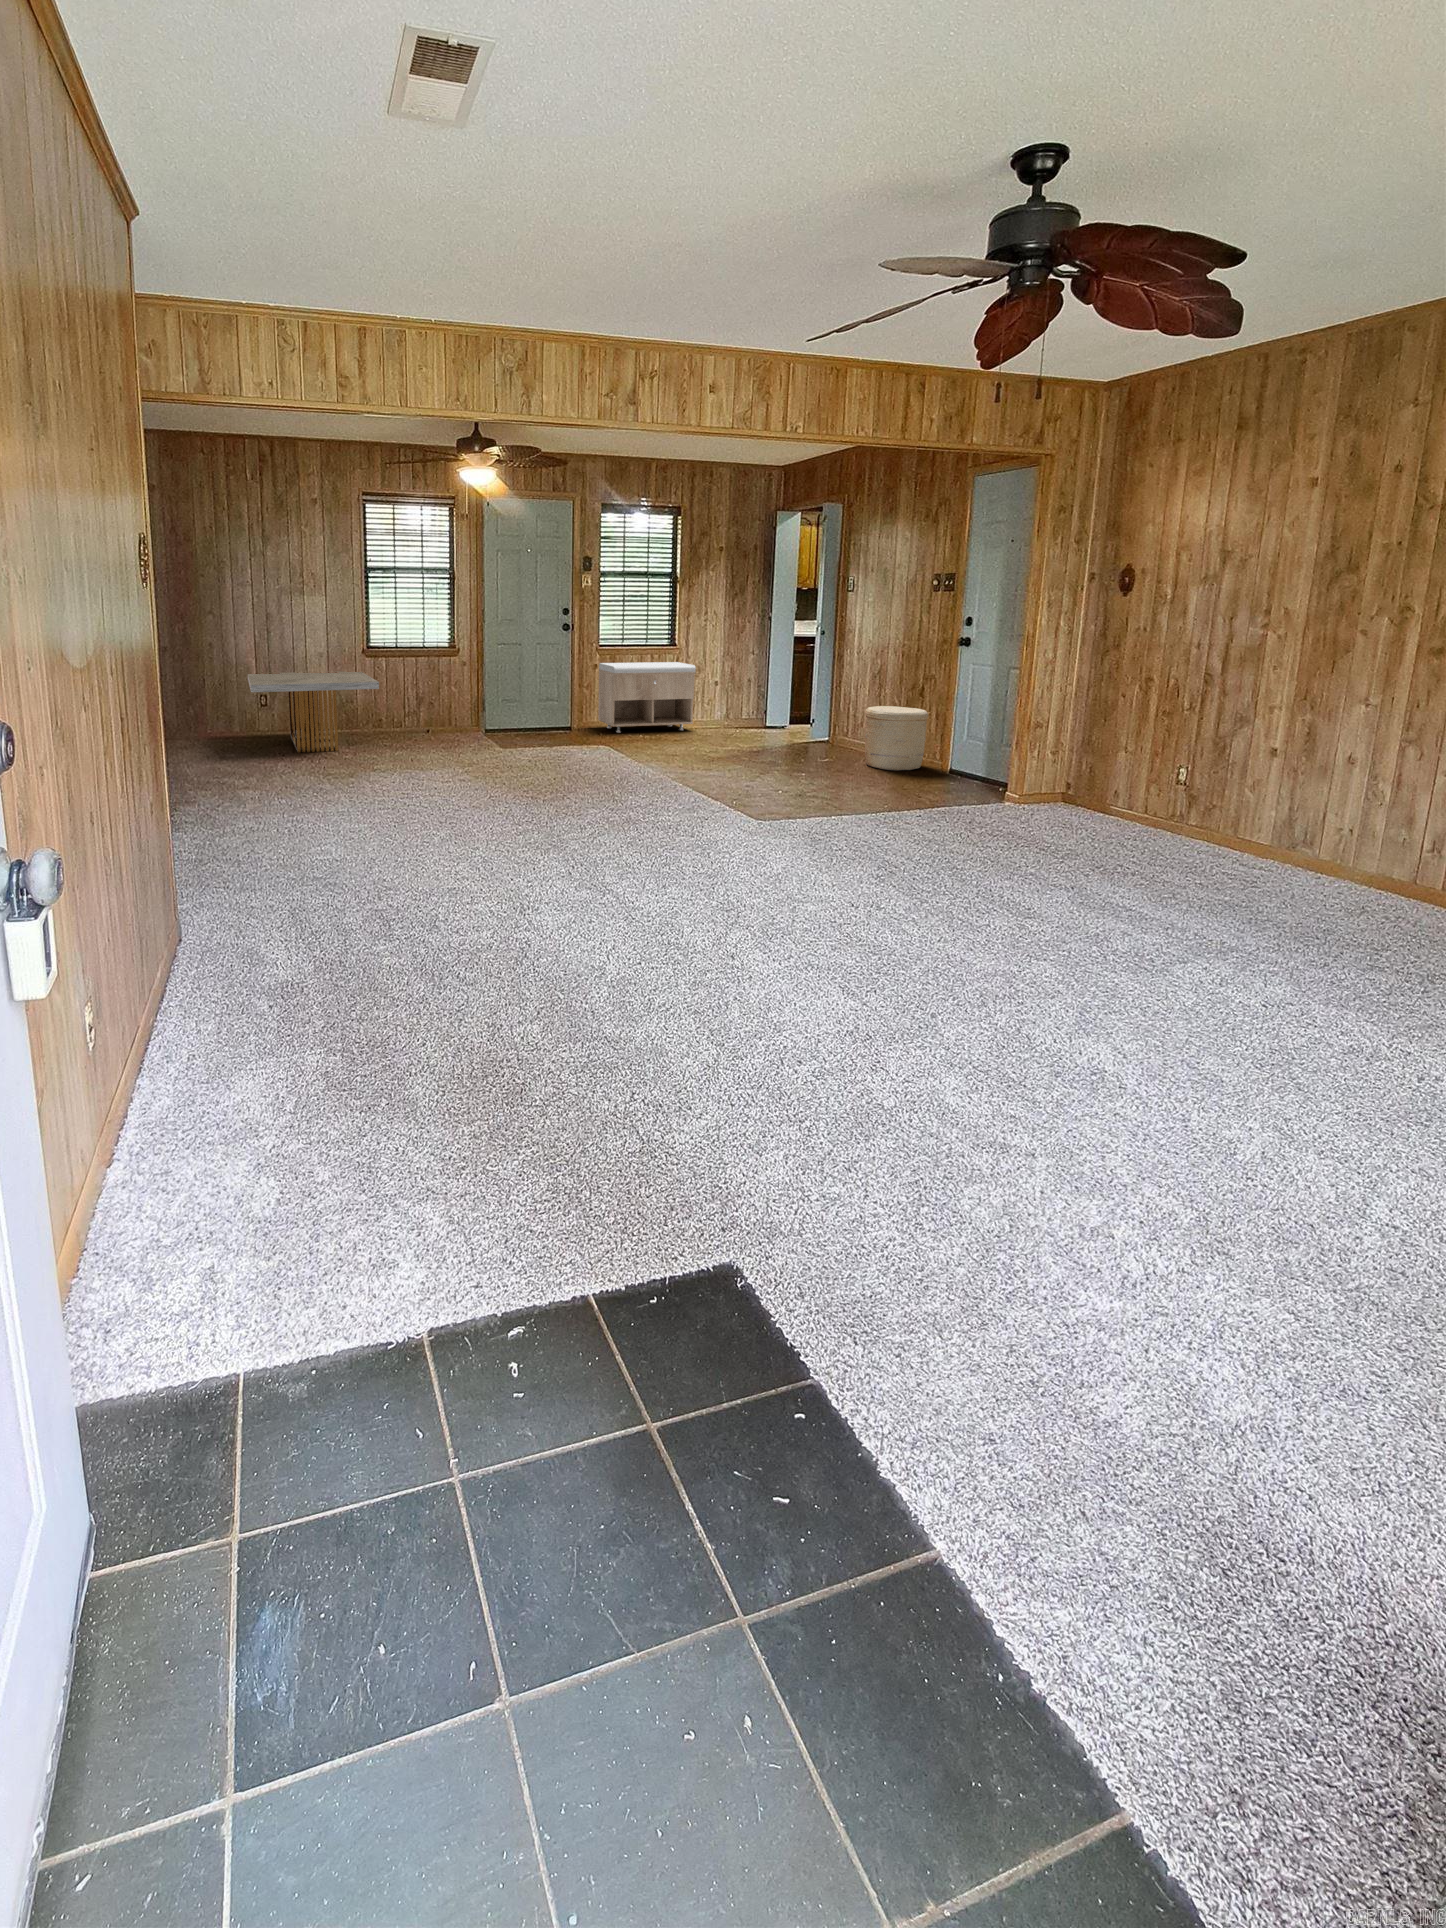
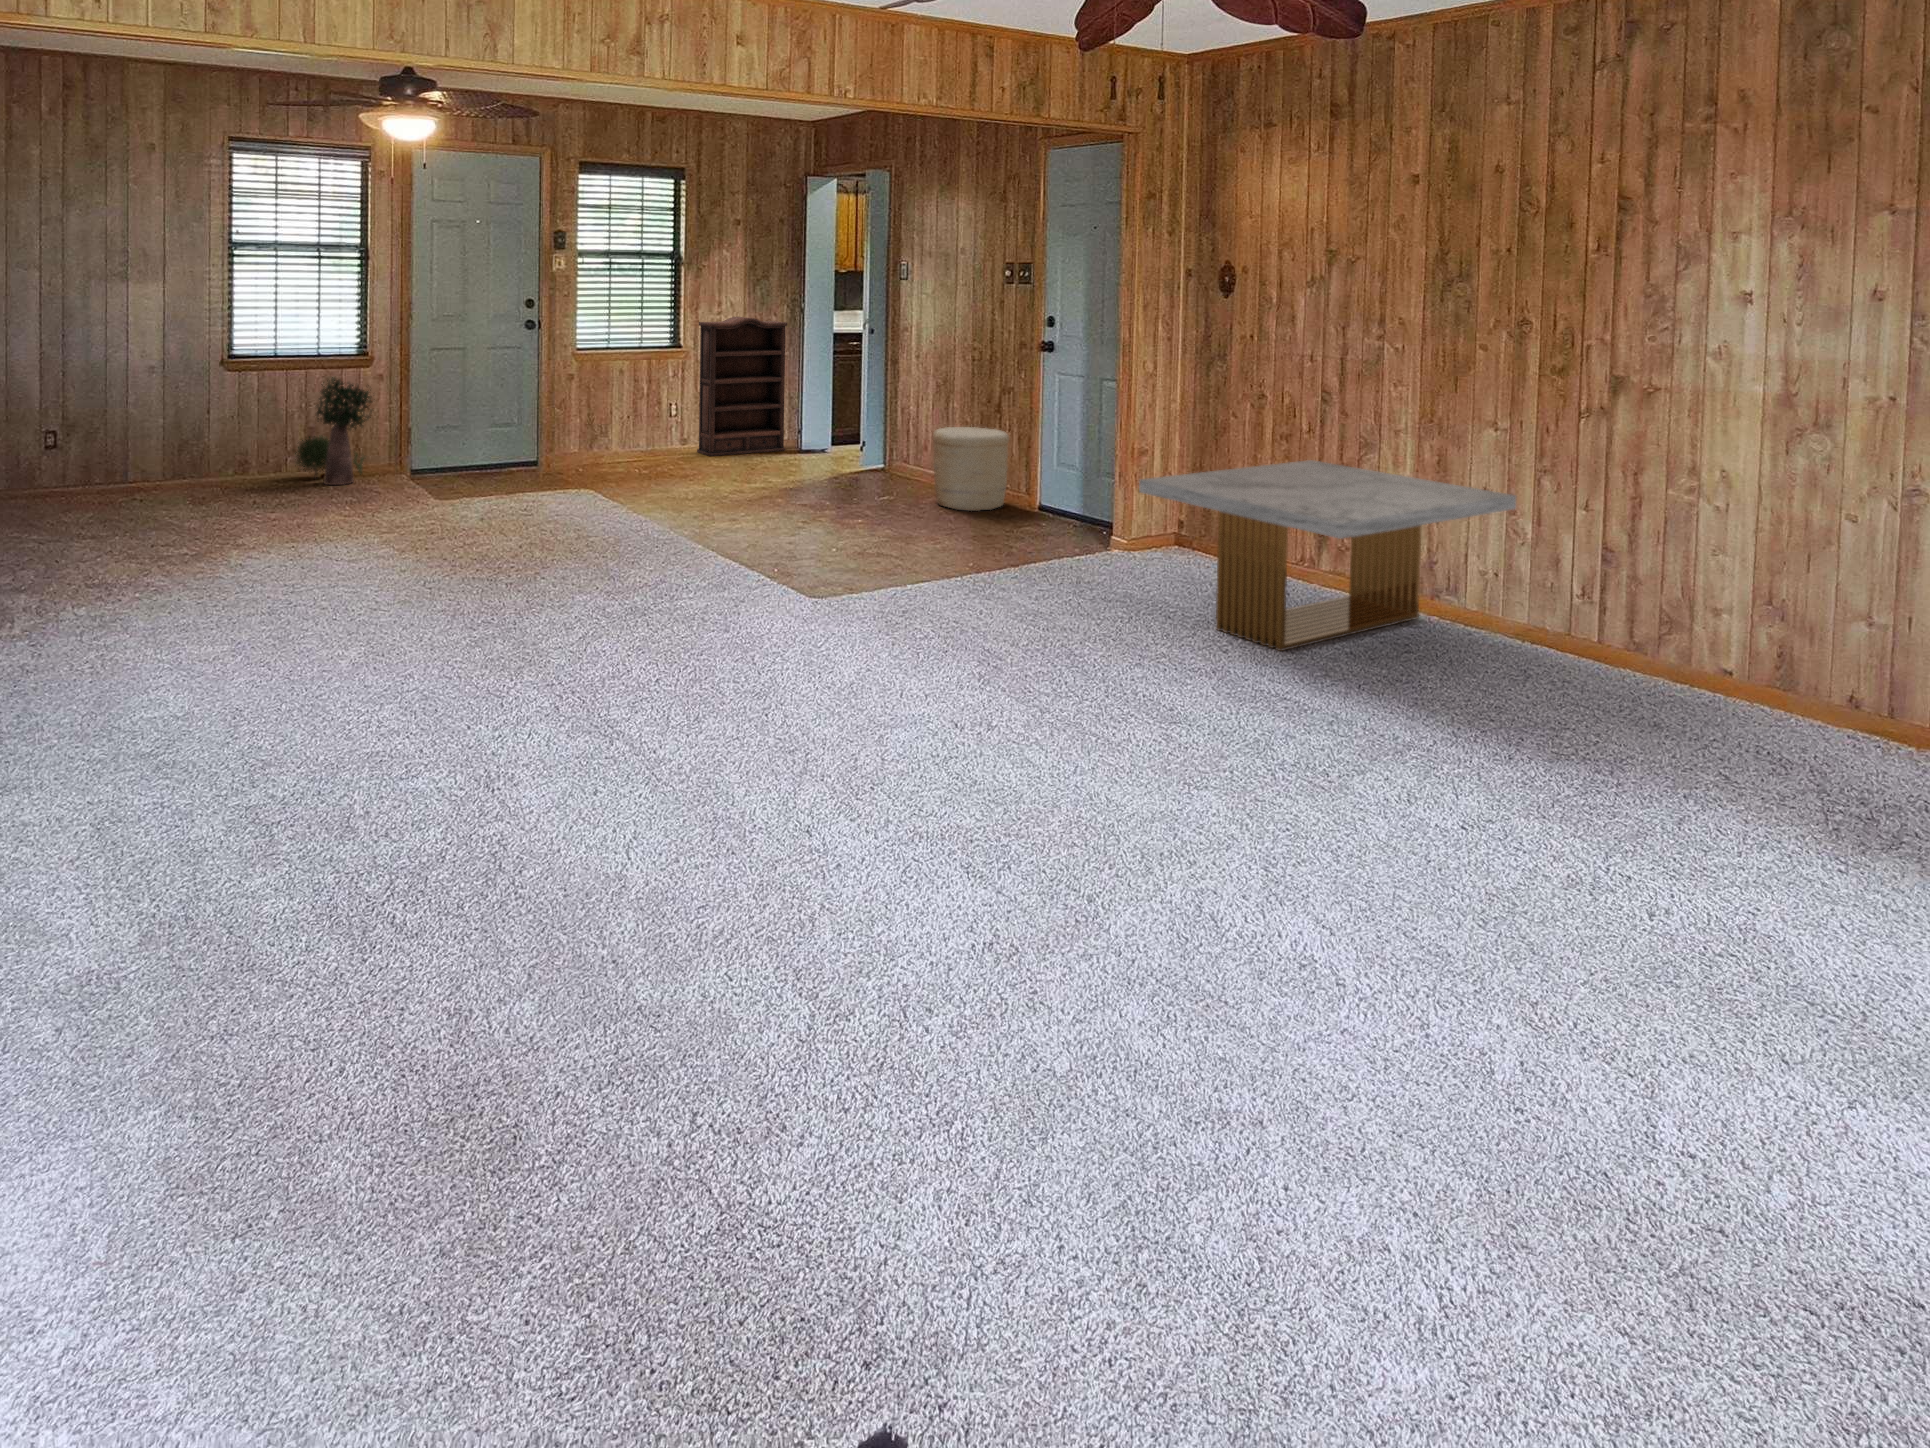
bookshelf: none [687,623,758,728] -> present [697,317,787,456]
storage bench: present [598,662,696,733] -> none [575,369,709,468]
potted plant: none [410,663,462,737] -> present [295,377,372,485]
coffee table: present [248,671,379,753] -> present [1139,460,1516,651]

